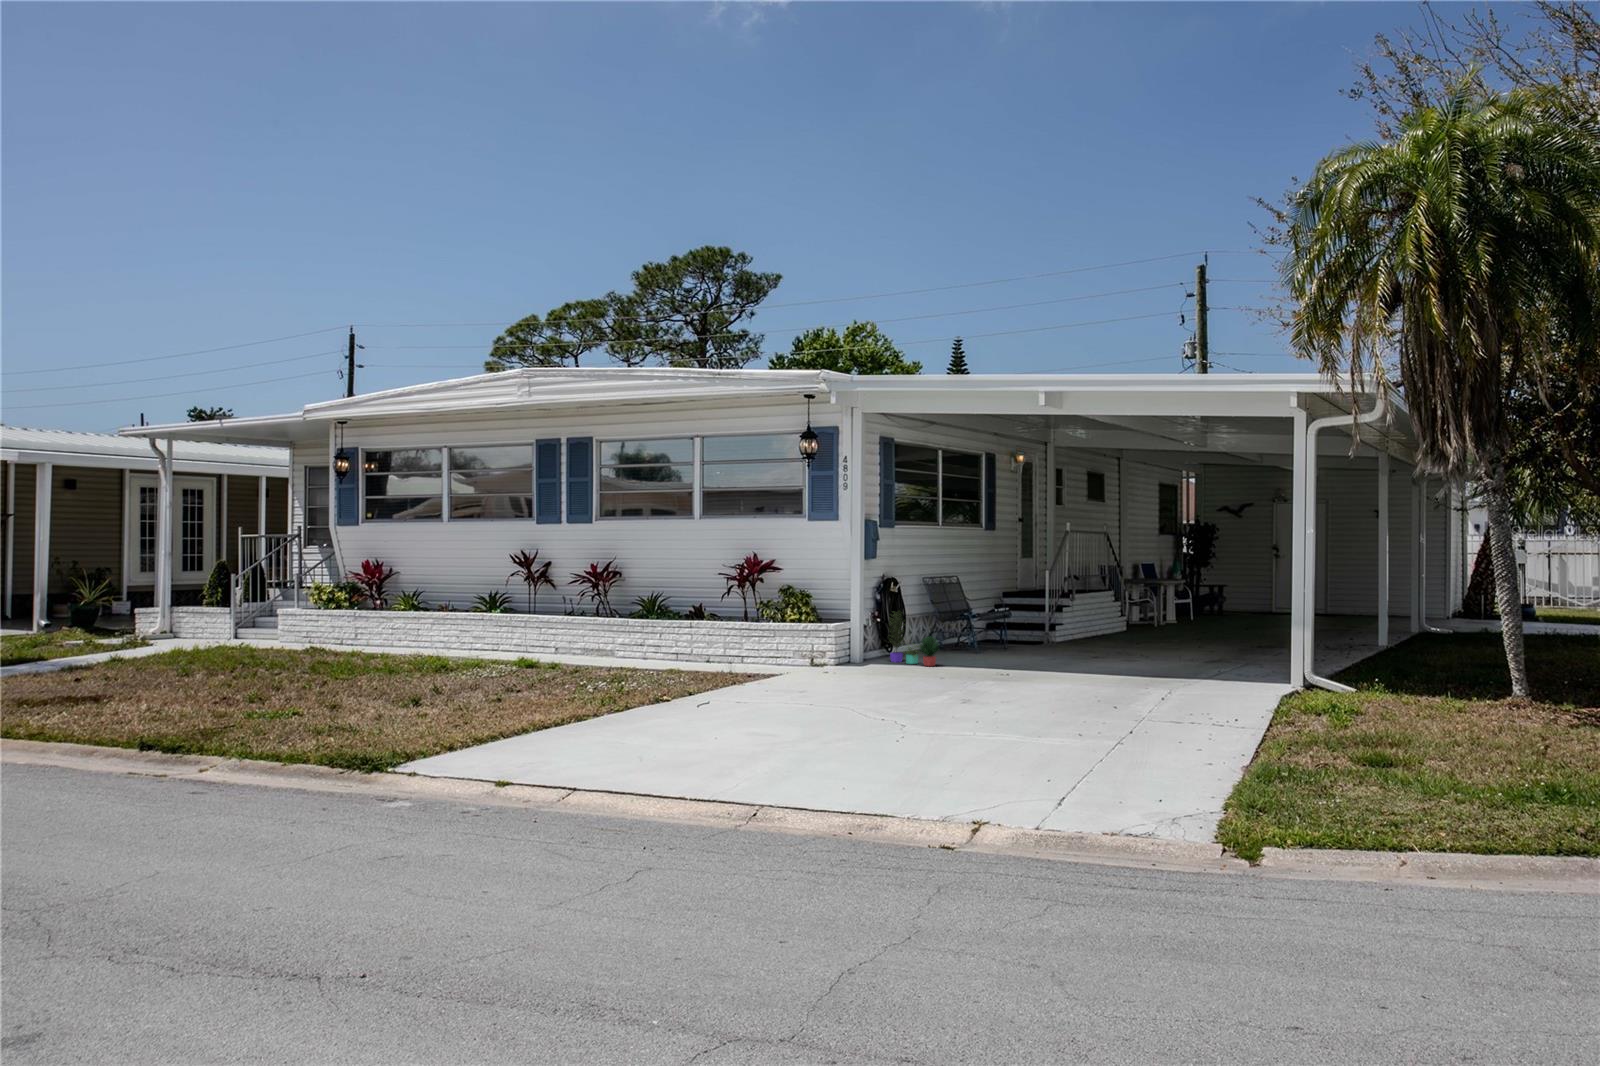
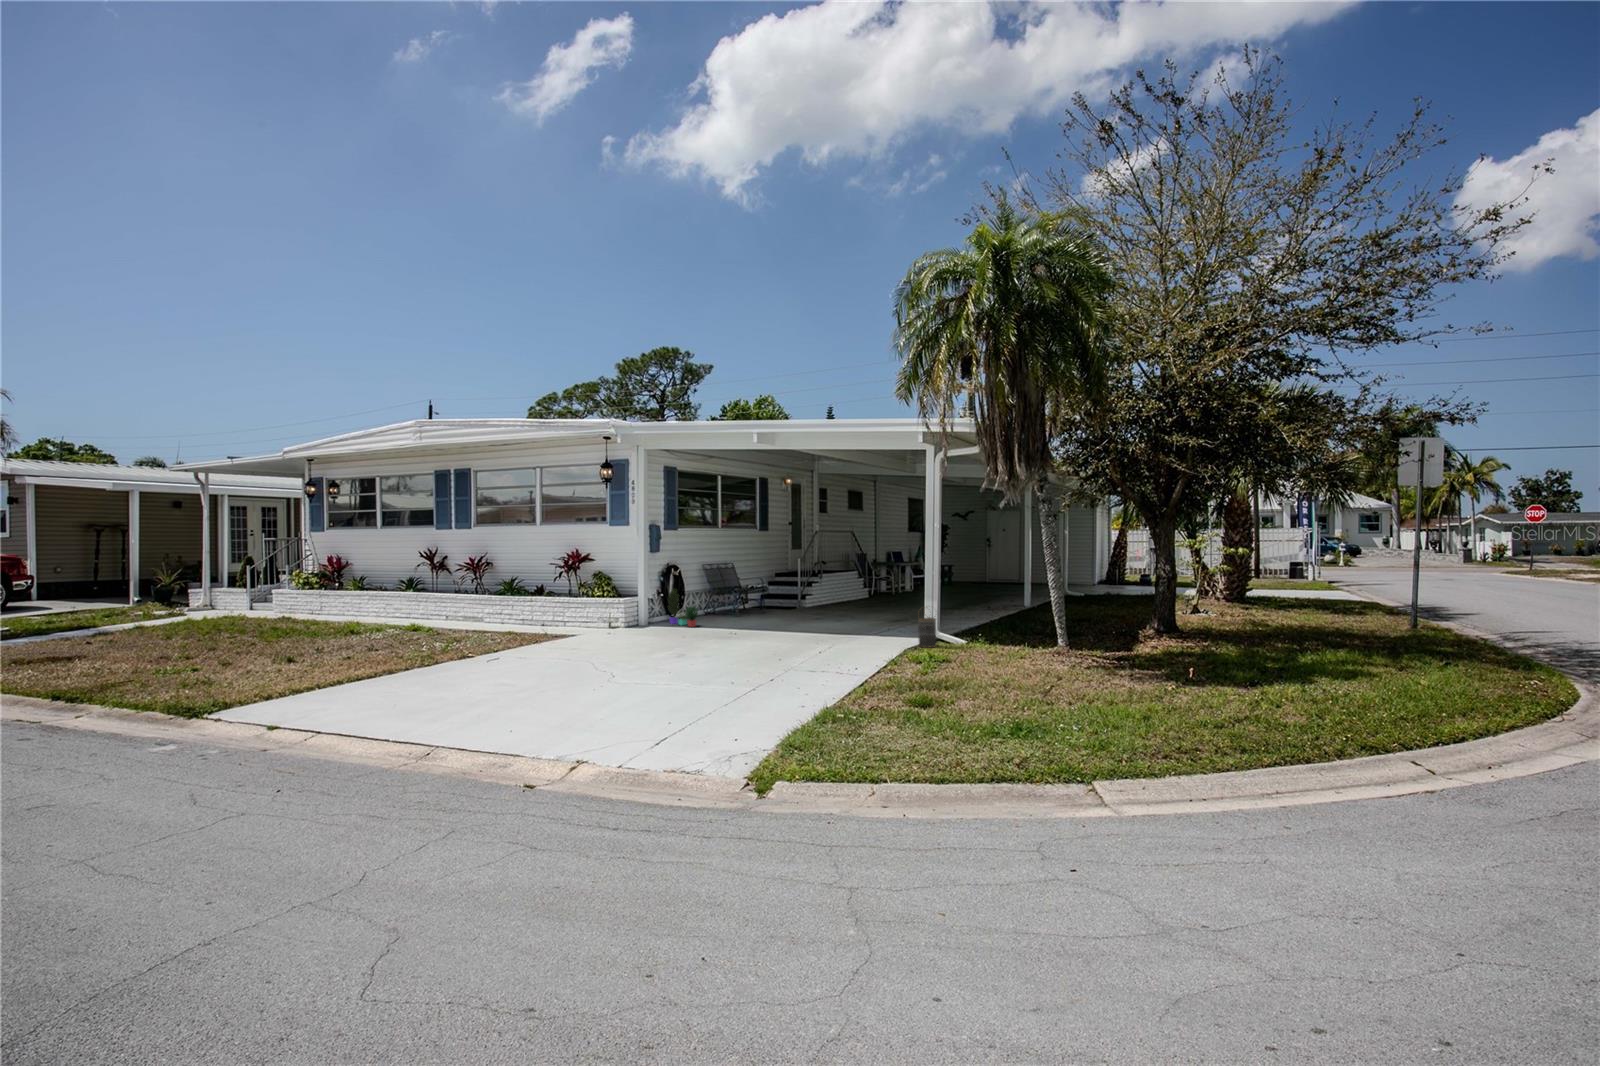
basket: none [1308,637,1337,698] -> present [918,607,936,648]

